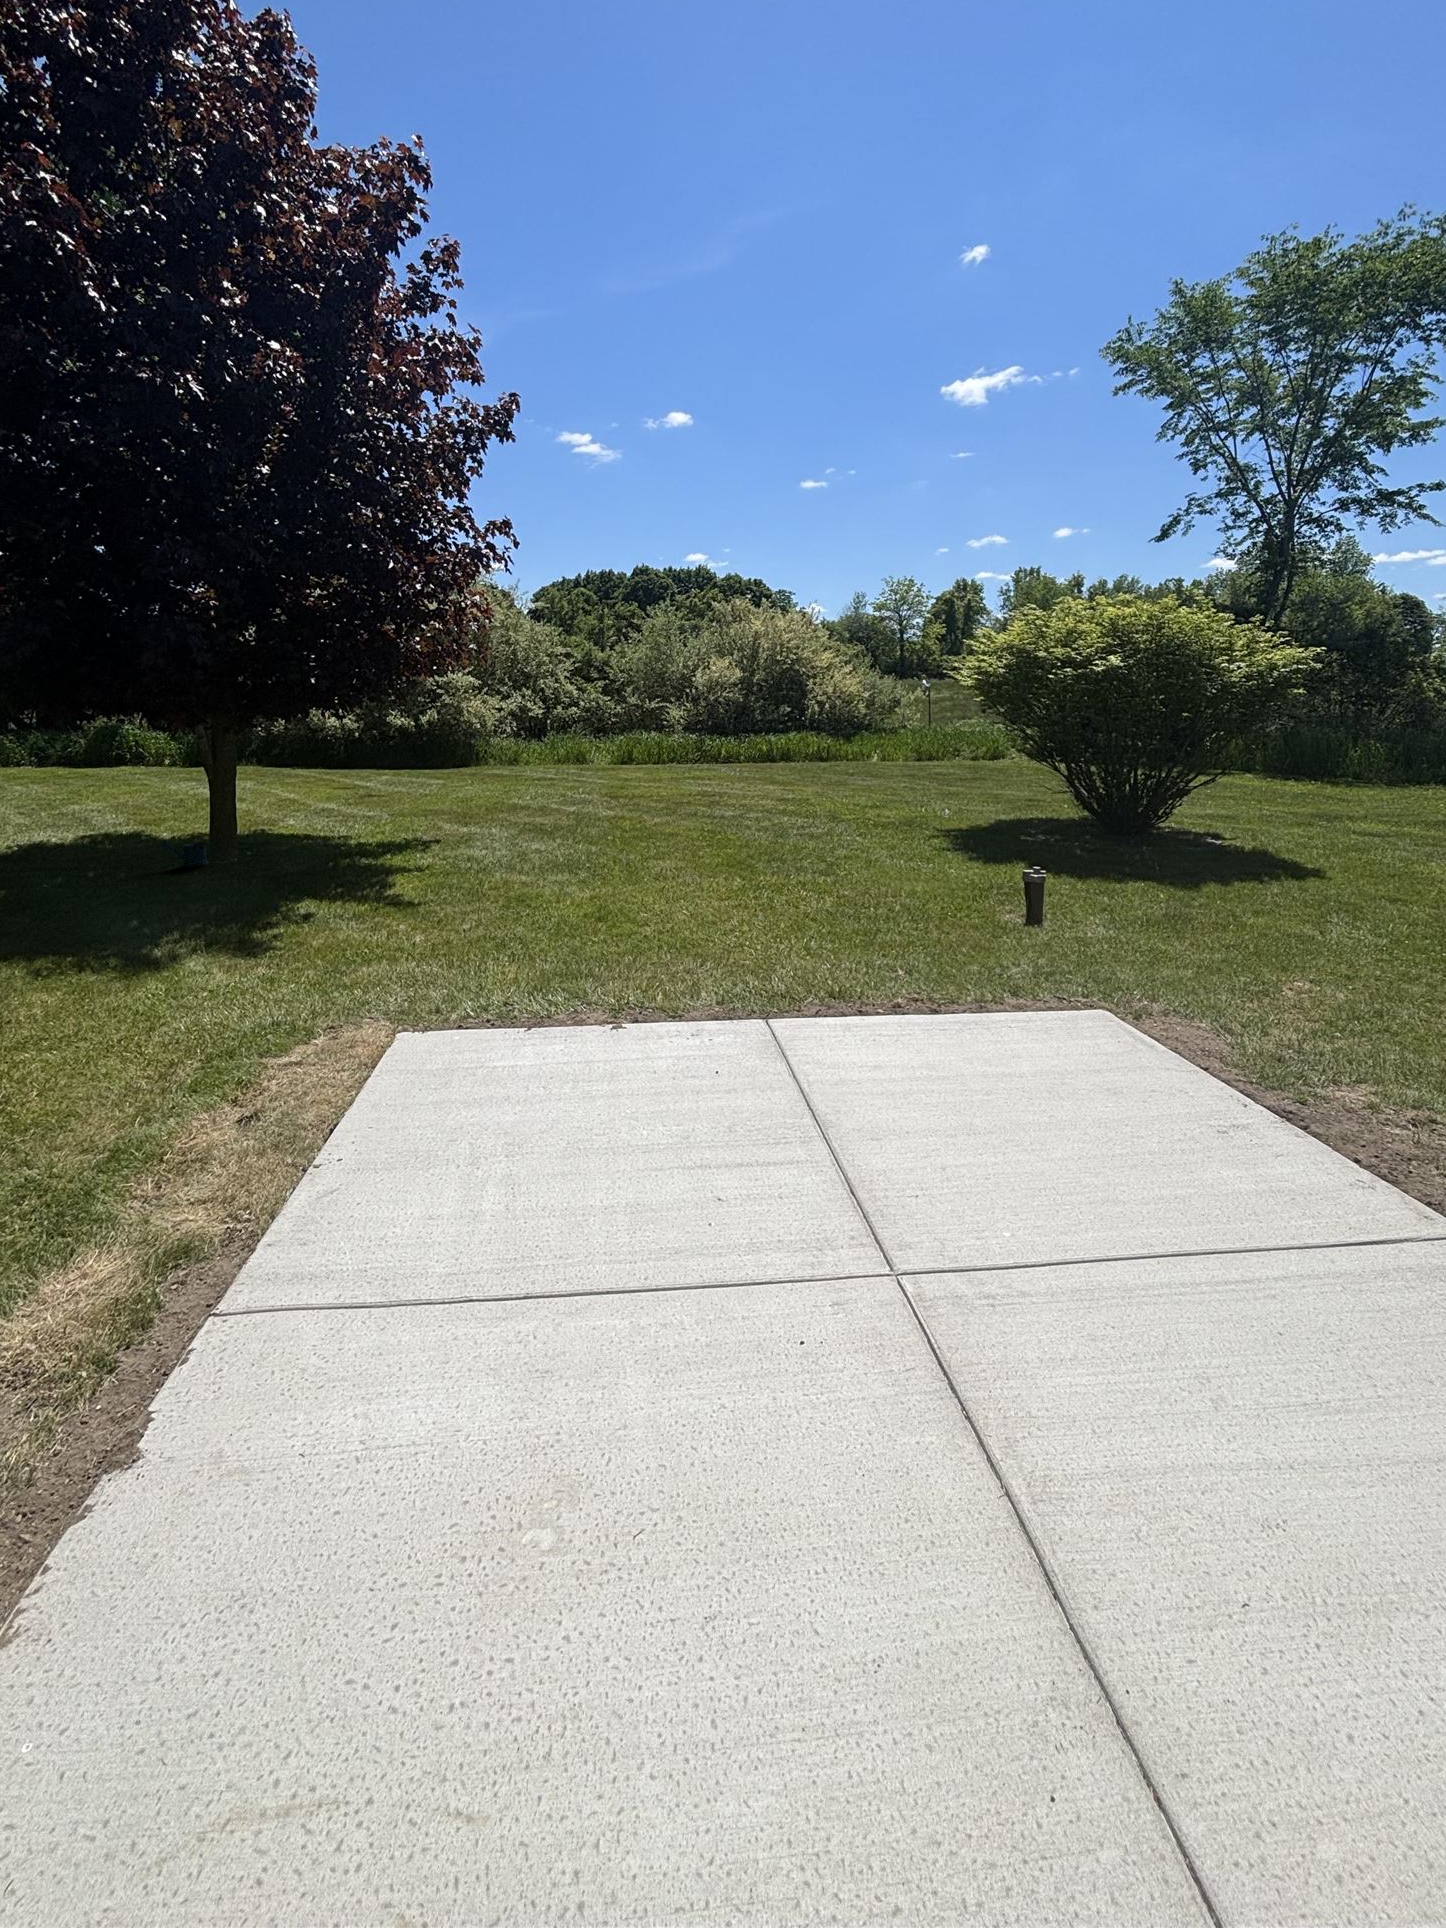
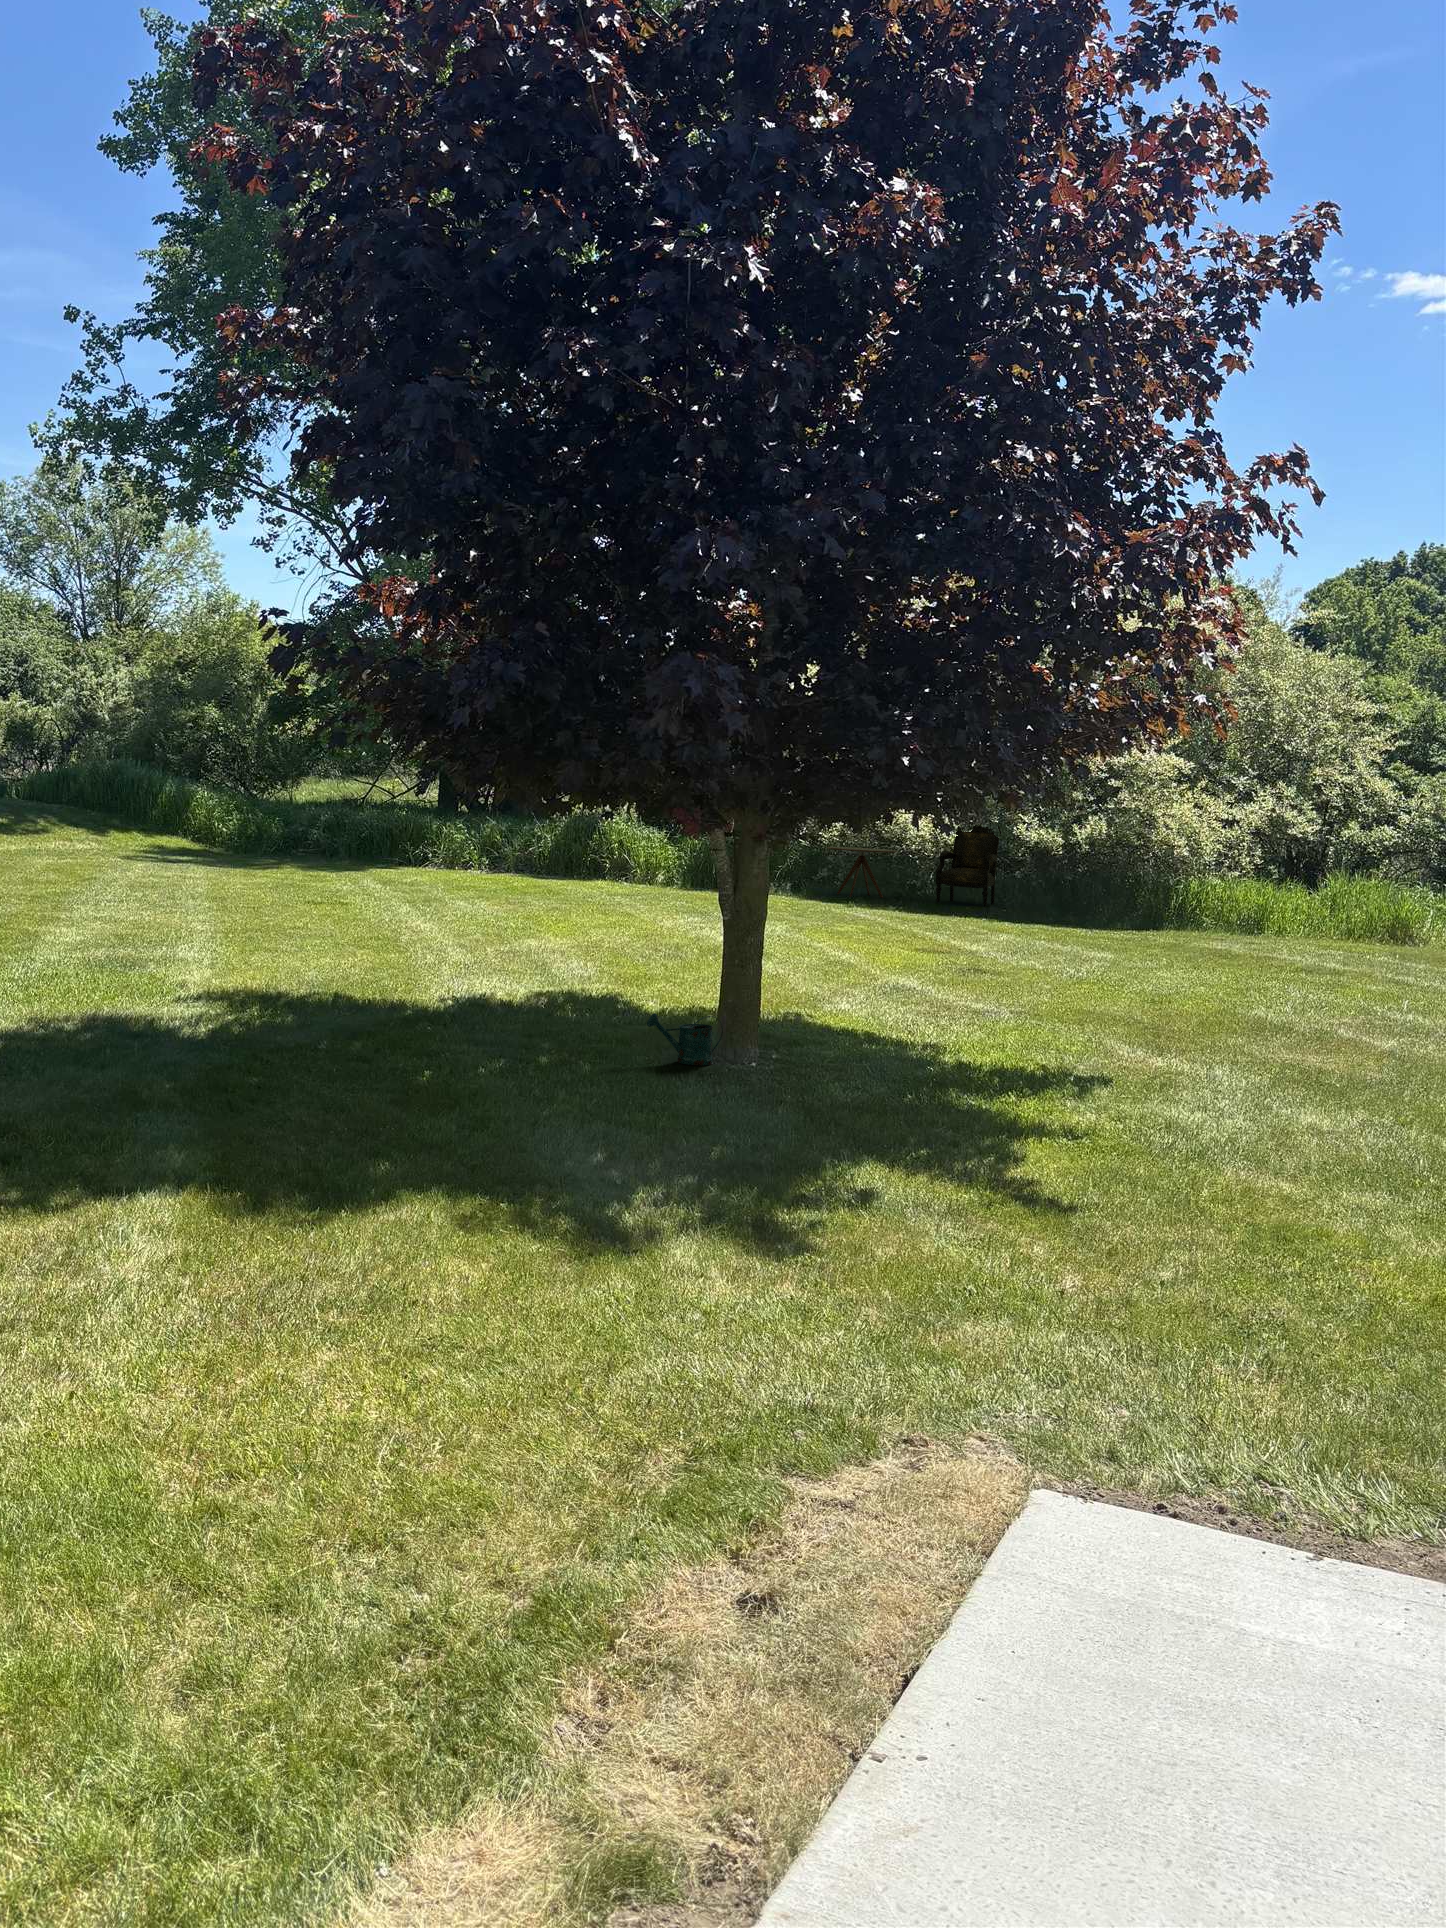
armchair: none [342,718,379,763] -> present [935,826,1001,906]
round table: none [274,735,318,764] -> present [827,847,898,898]

